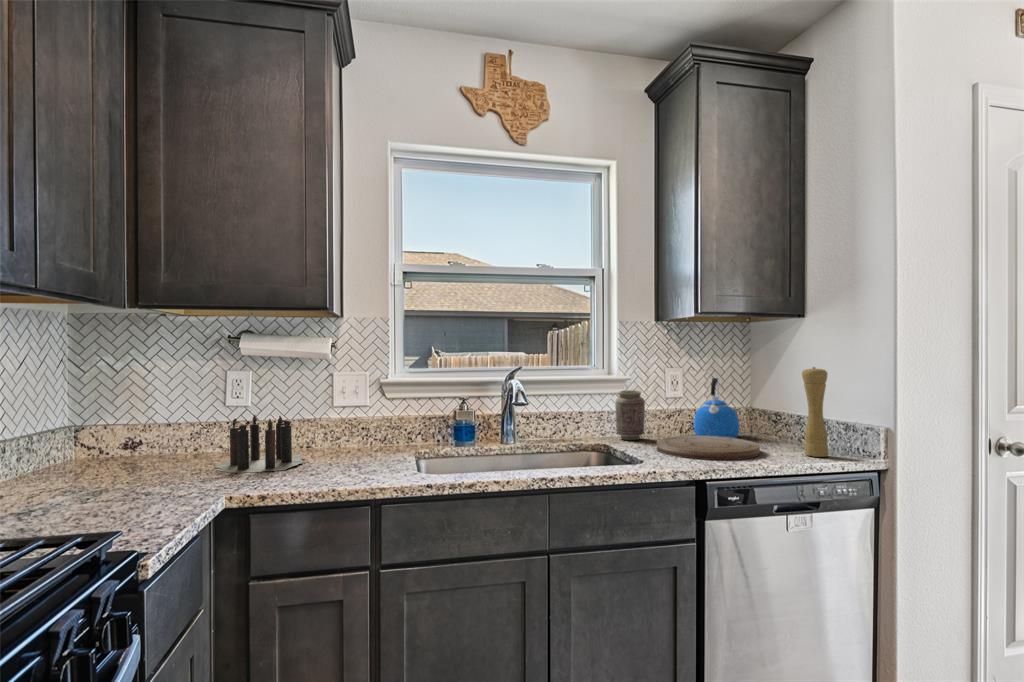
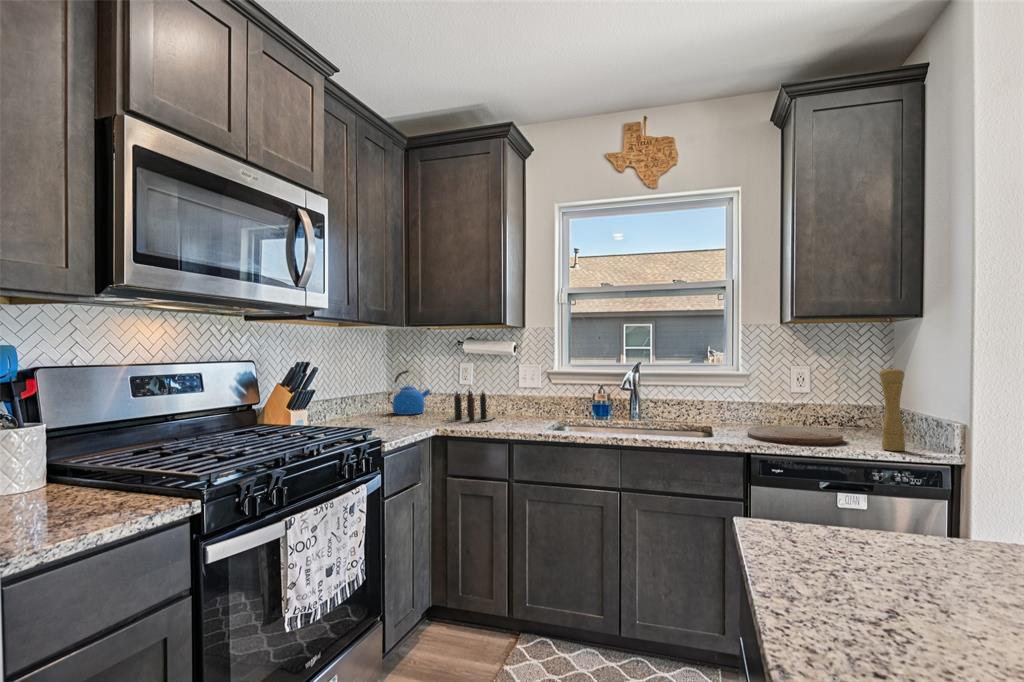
kettle: present [694,378,740,438] -> present [392,370,430,415]
vase: present [615,390,645,440] -> none [737,385,763,427]

